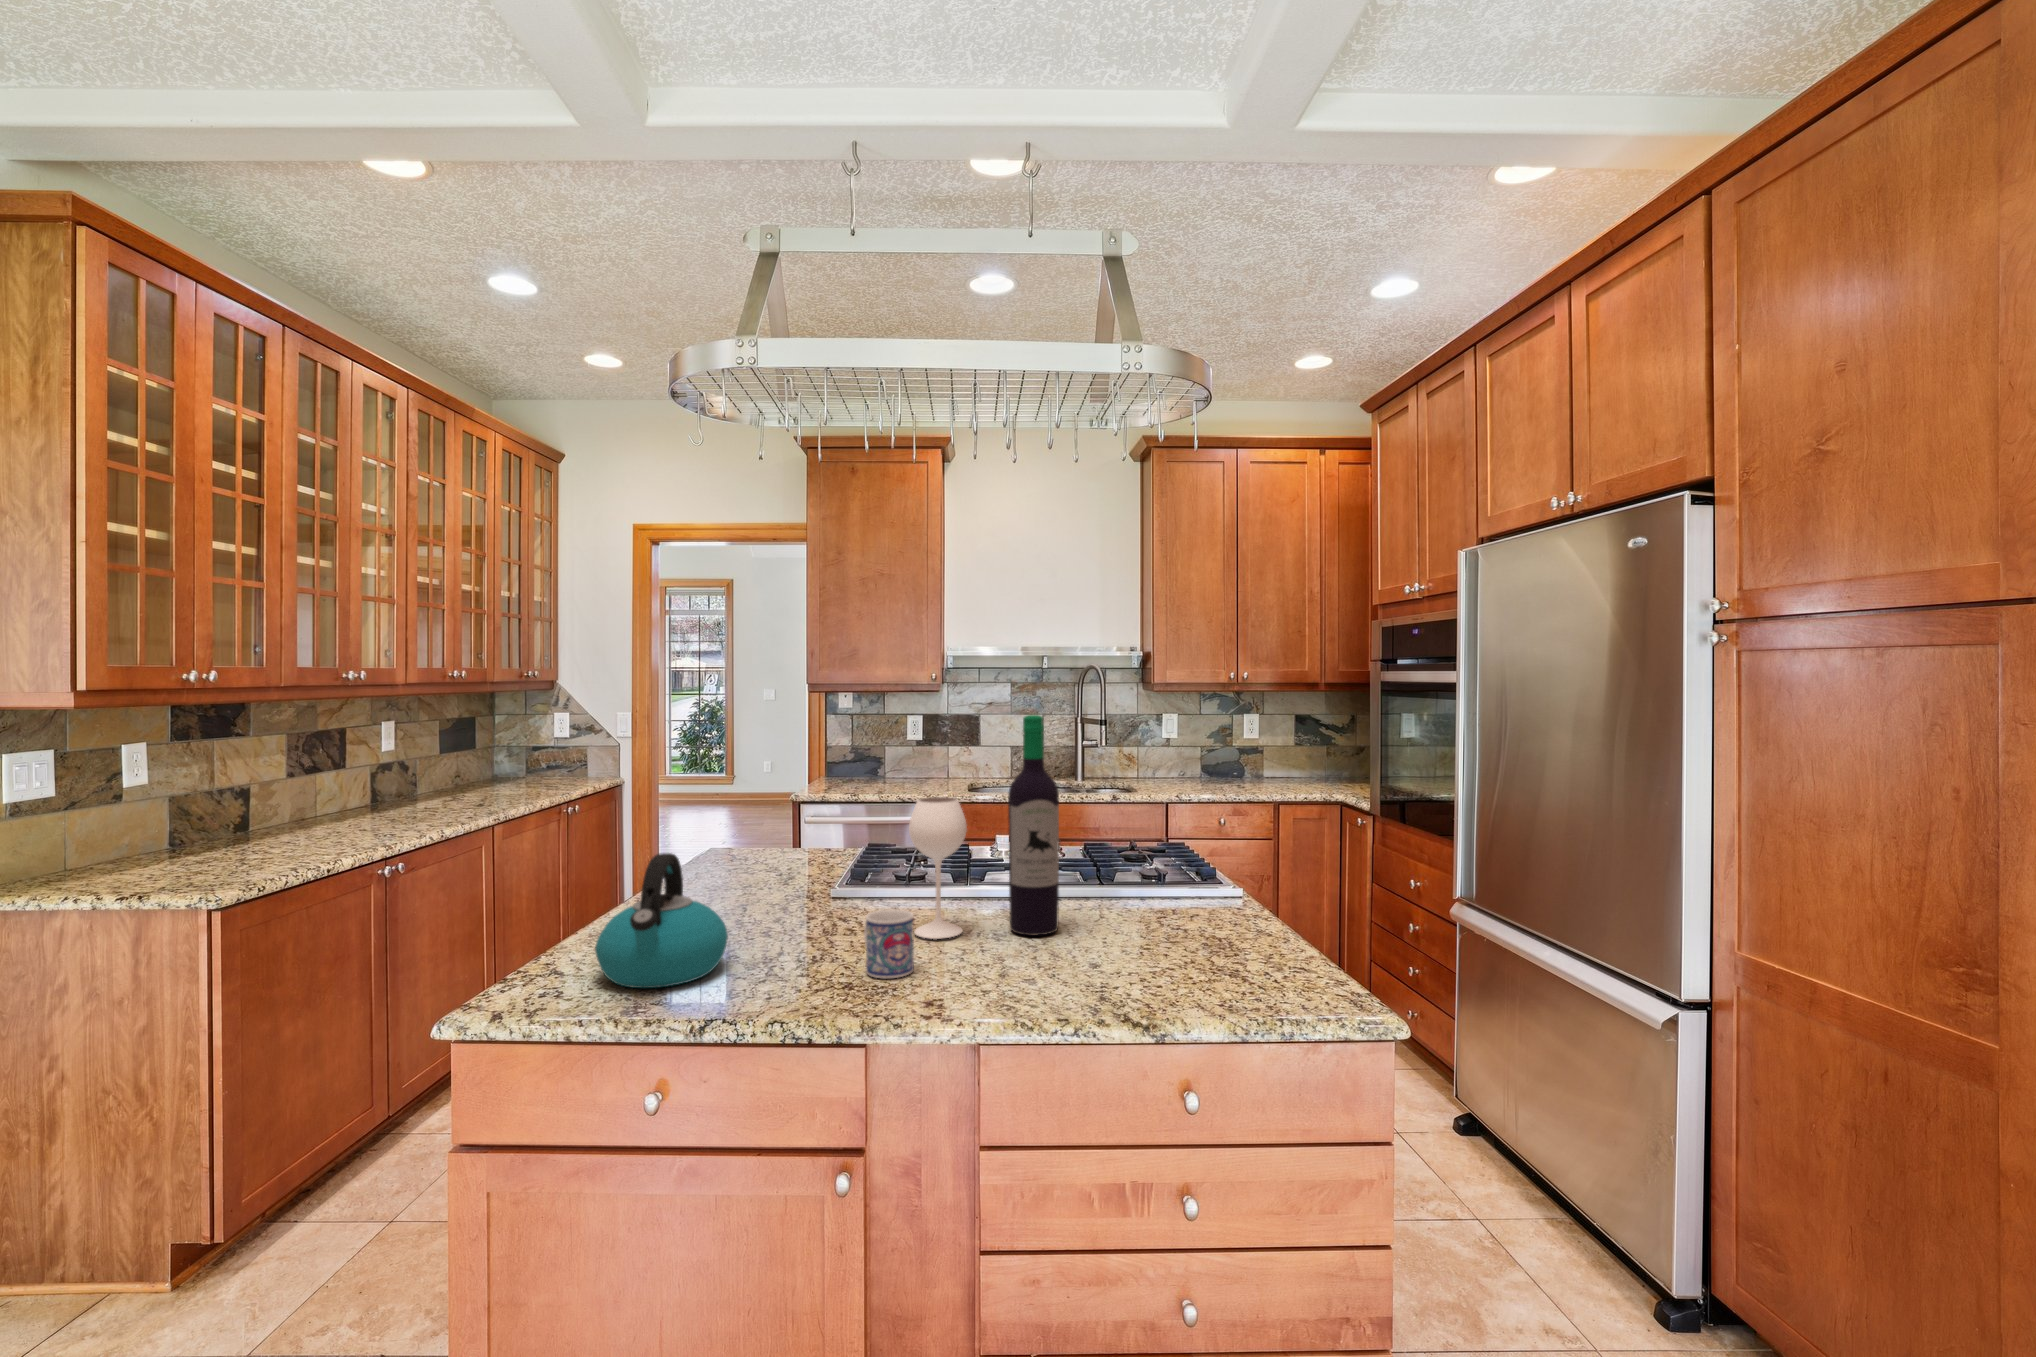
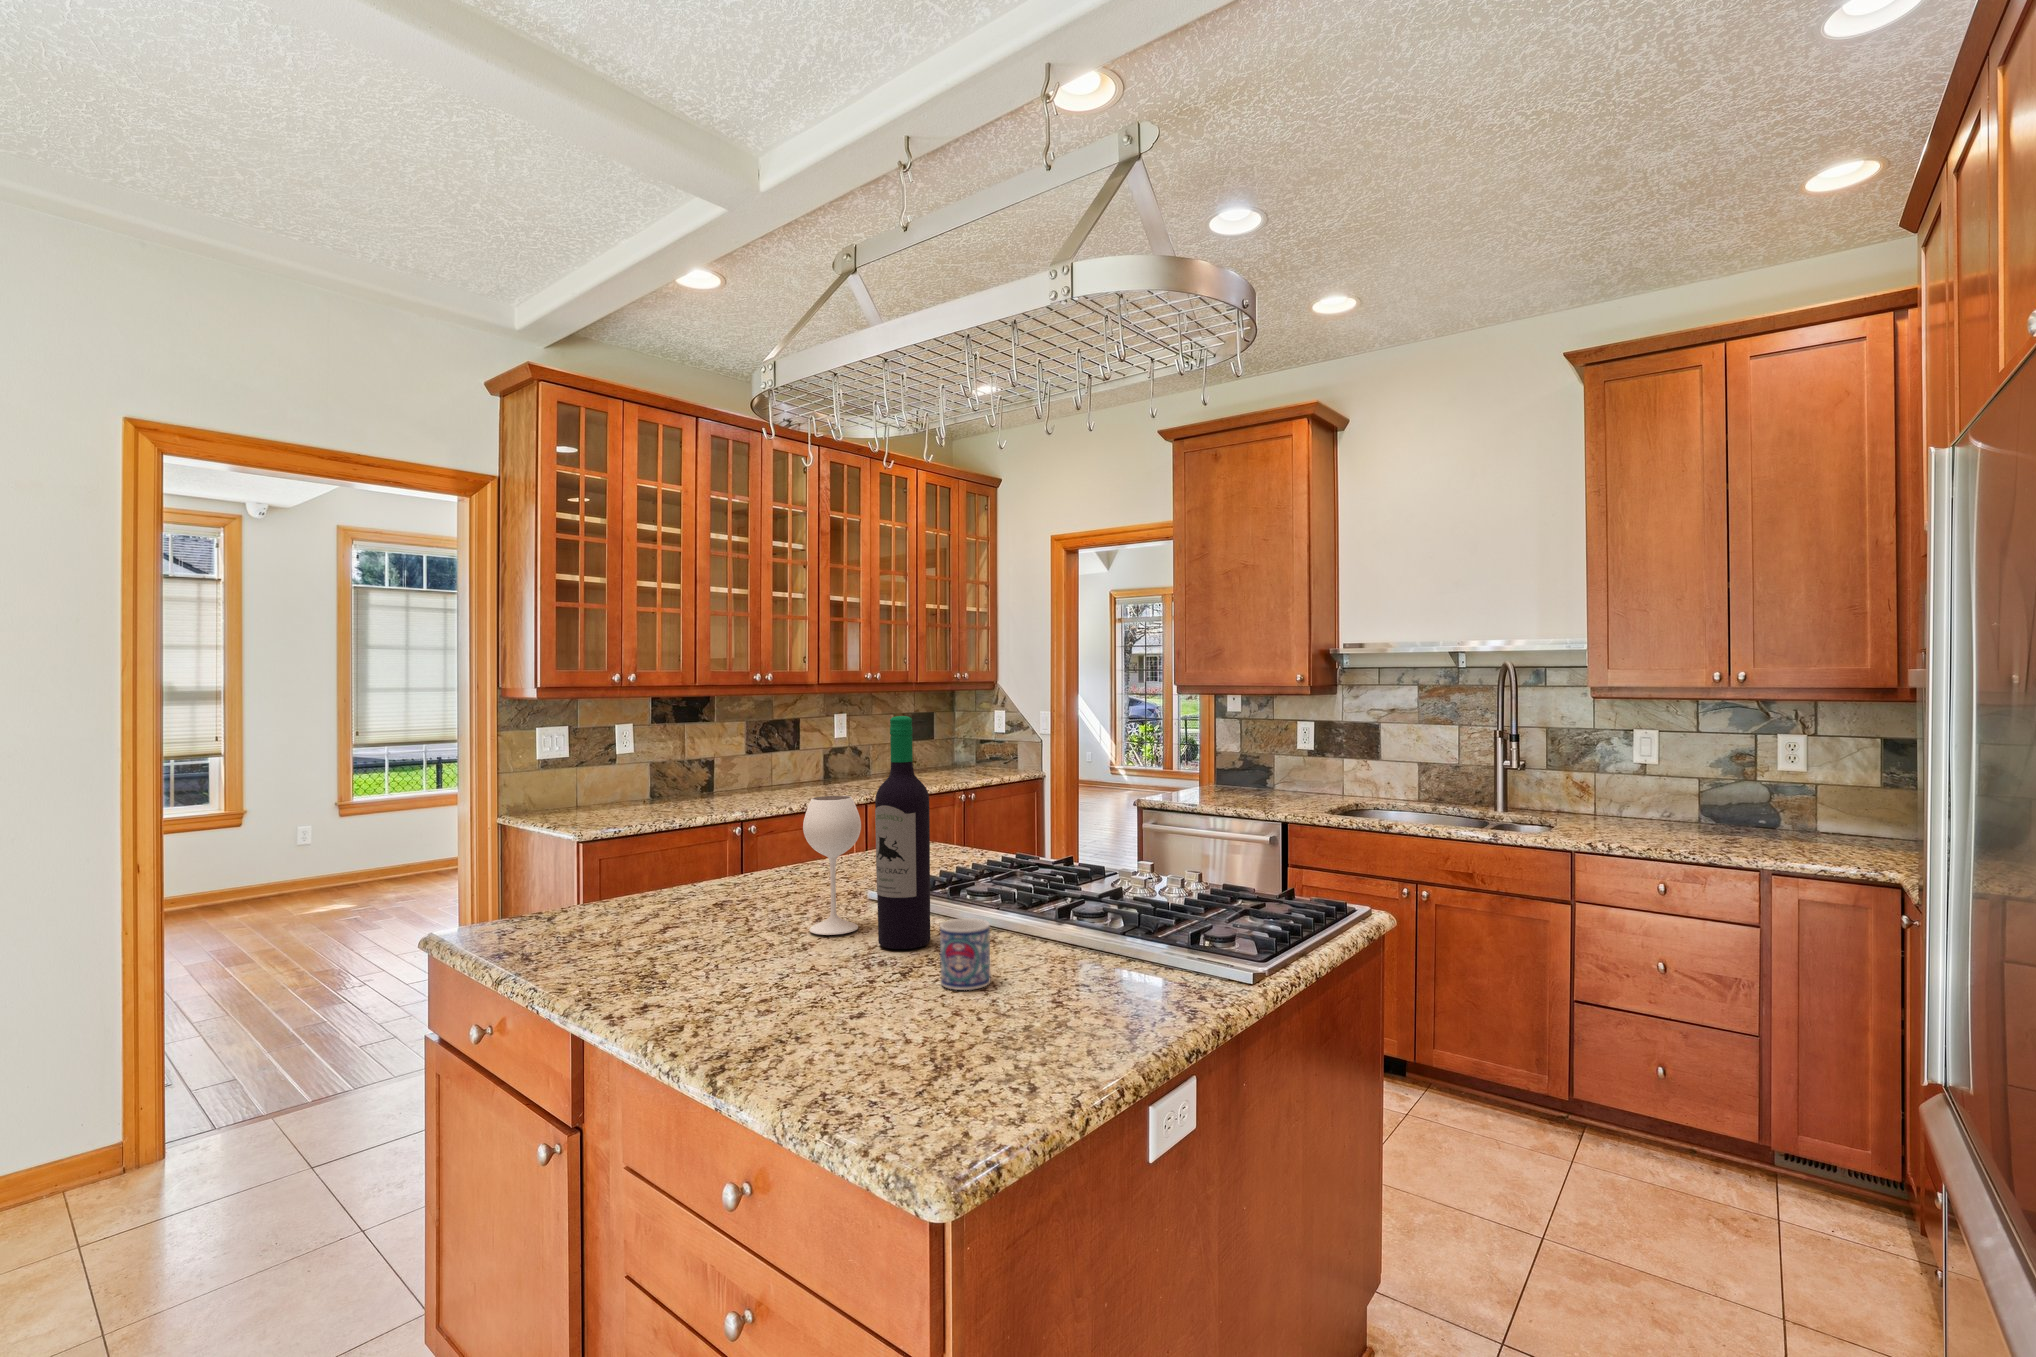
kettle: present [595,853,728,988] -> none [550,821,667,927]
mug: present [864,909,914,978] -> present [940,918,990,990]

